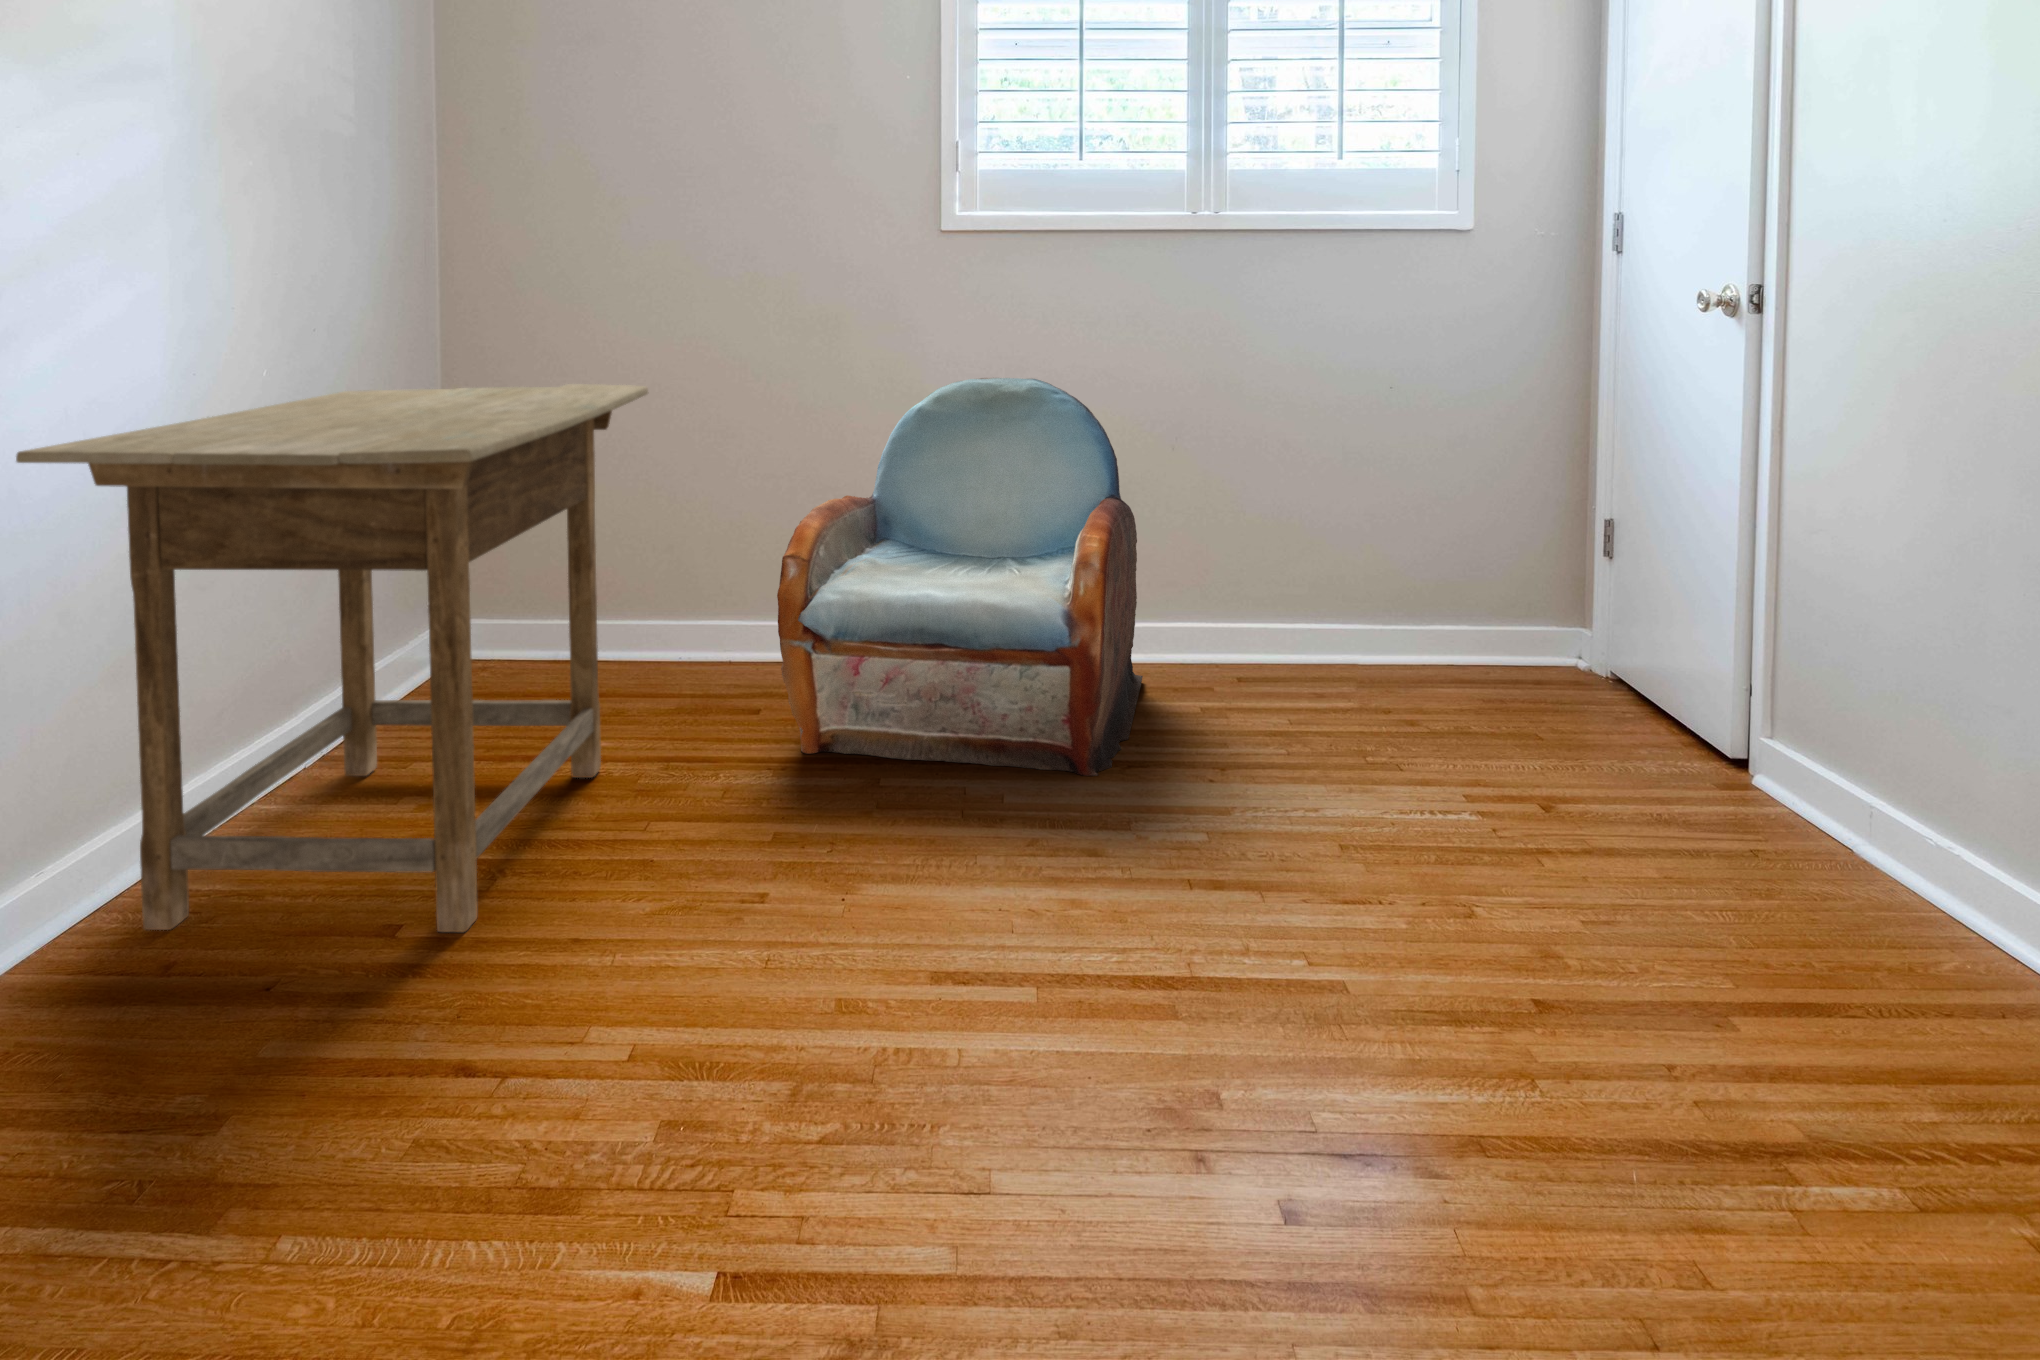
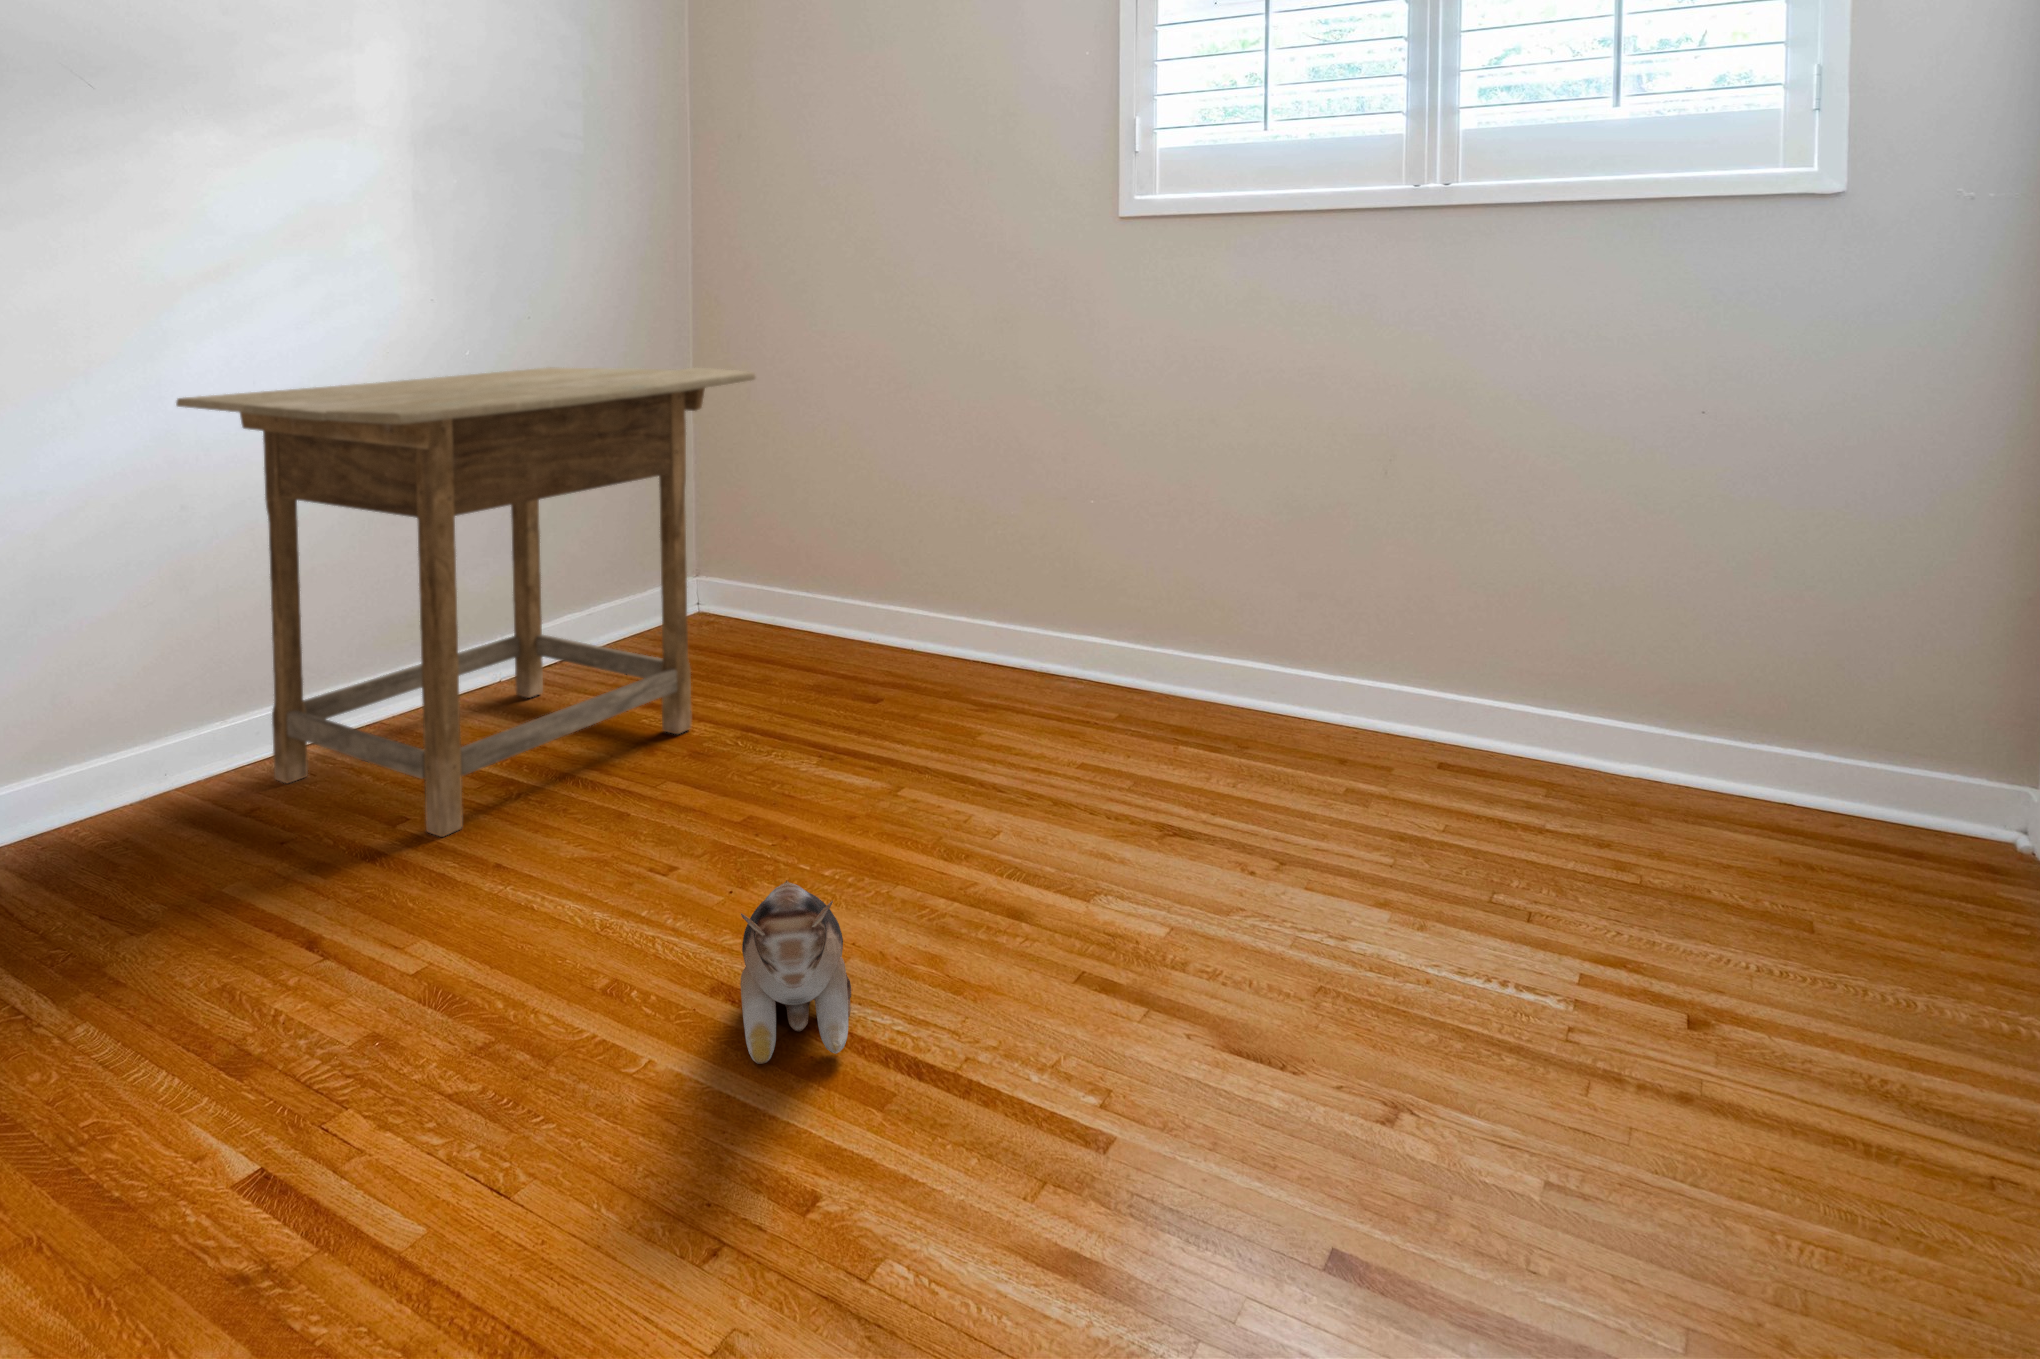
armchair: present [777,378,1143,776] -> none [845,379,1312,838]
plush toy: none [944,846,1141,1022] -> present [741,880,851,1064]

